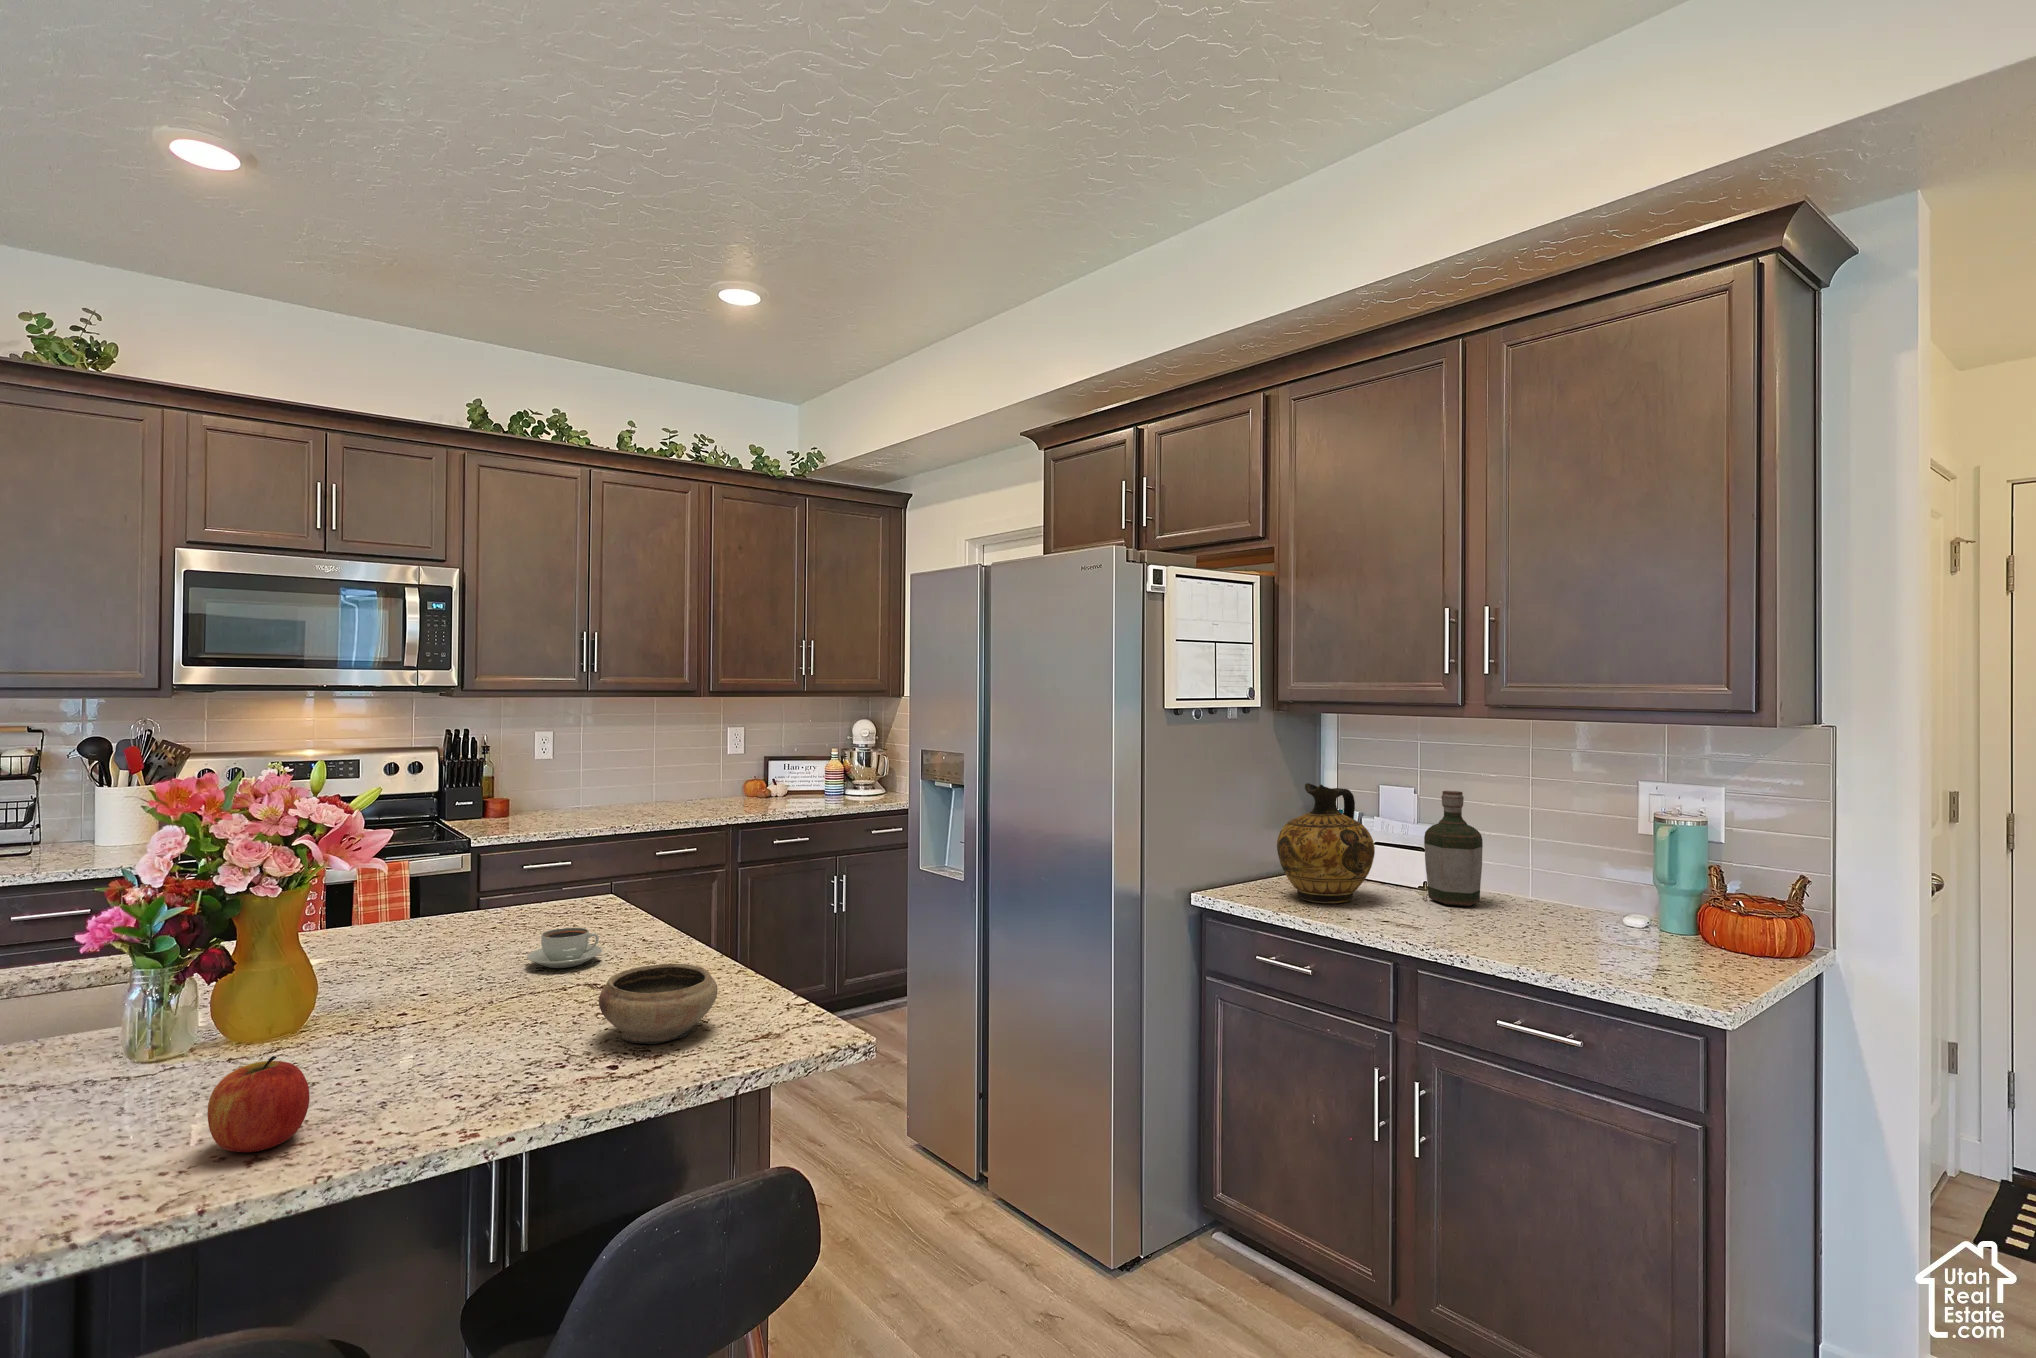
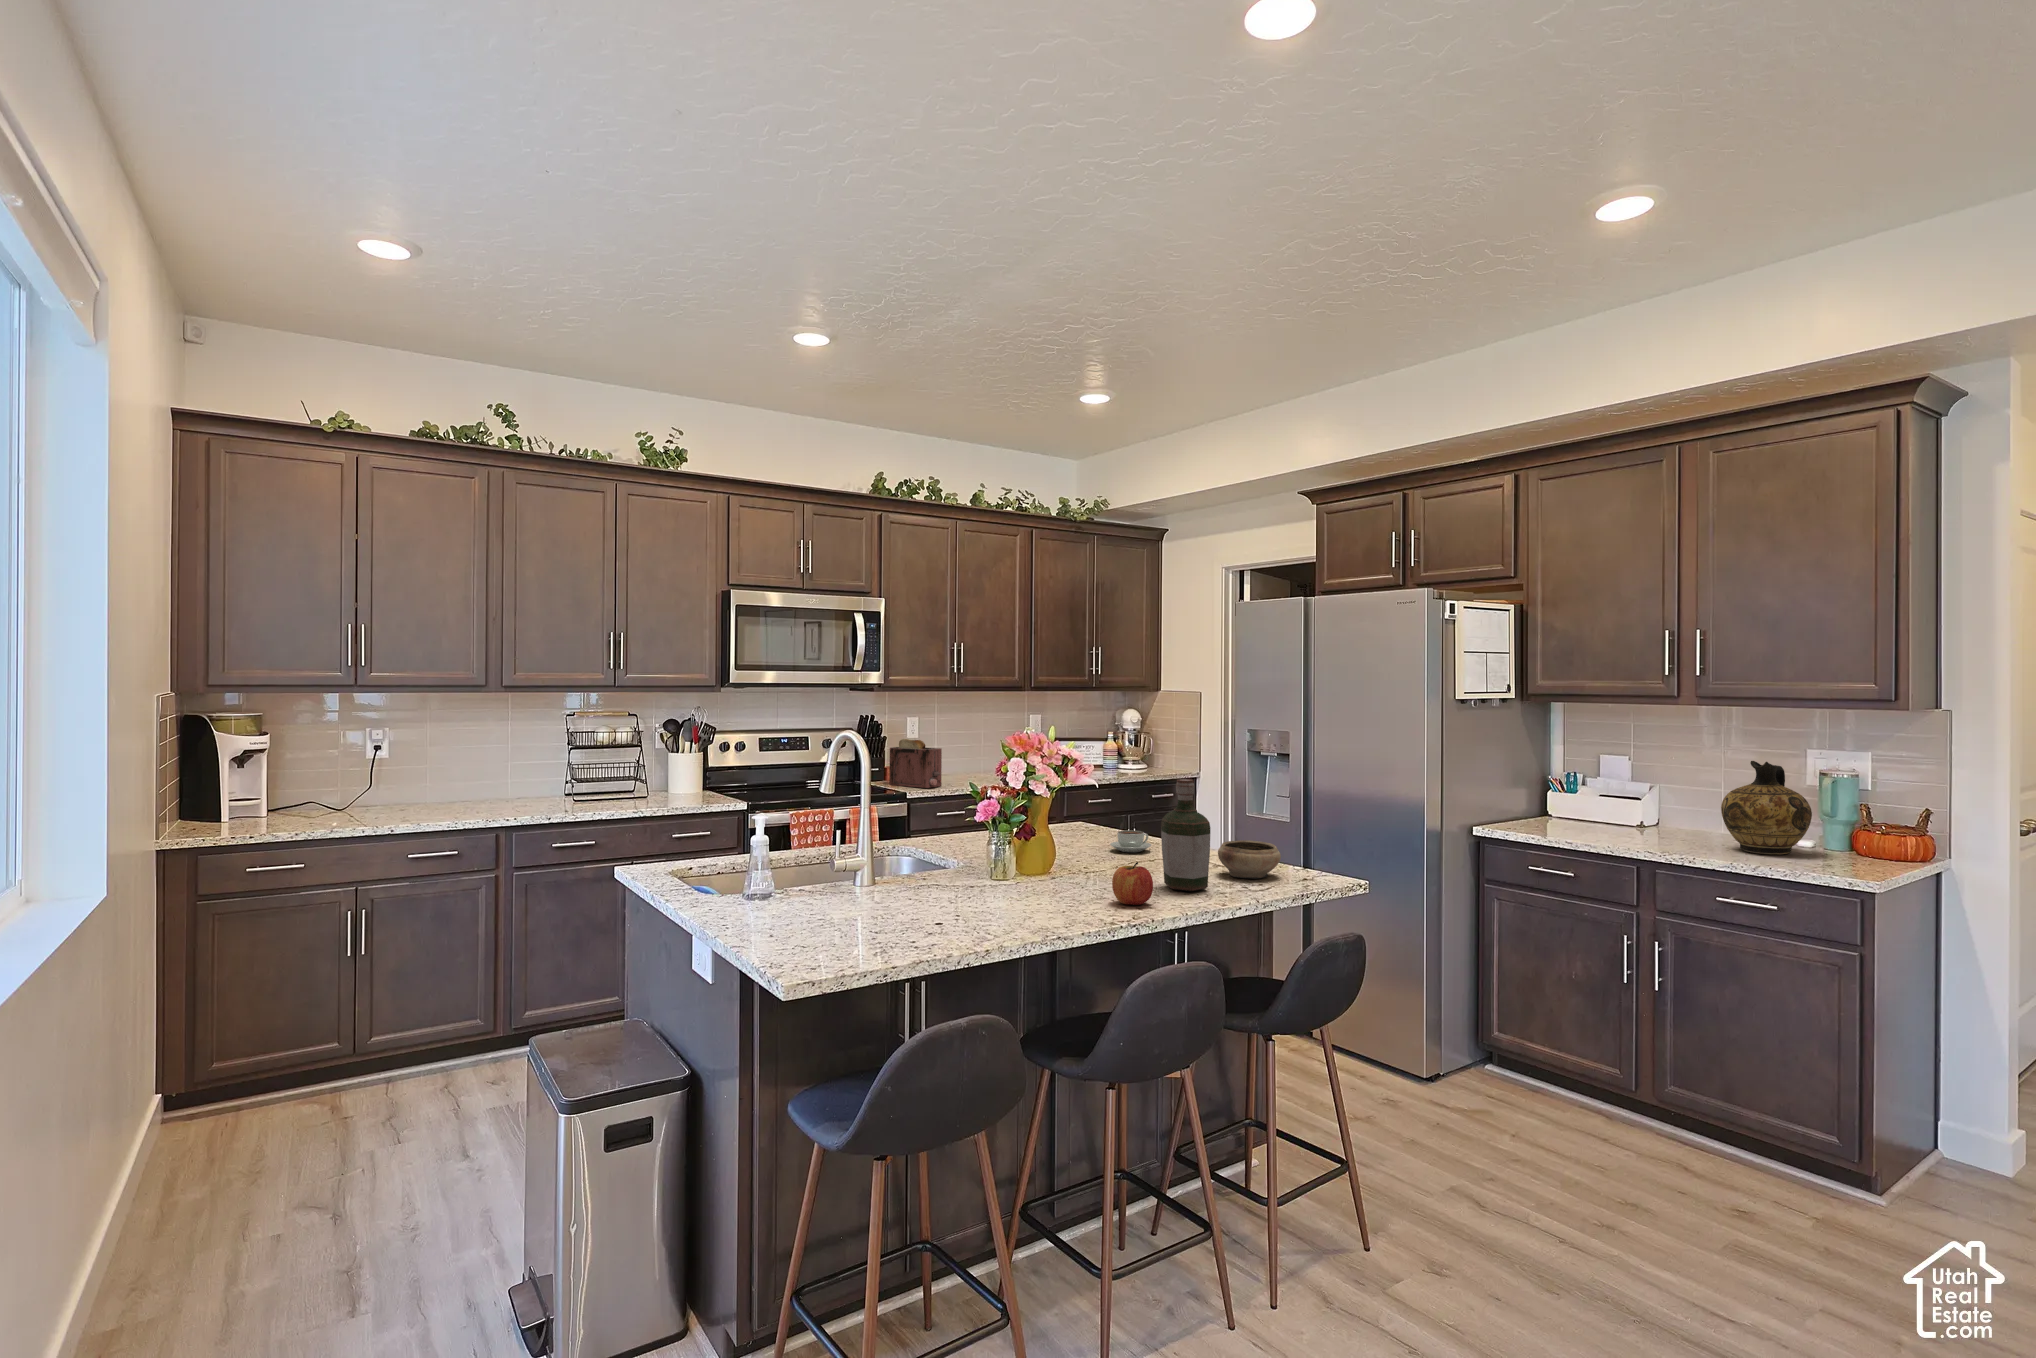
toaster: none [486,761,556,828] -> present [889,739,942,788]
ceramic jug: present [1277,783,1375,903] -> present [1721,761,1812,854]
bottle: present [1424,791,1483,906] -> present [1161,779,1210,891]

